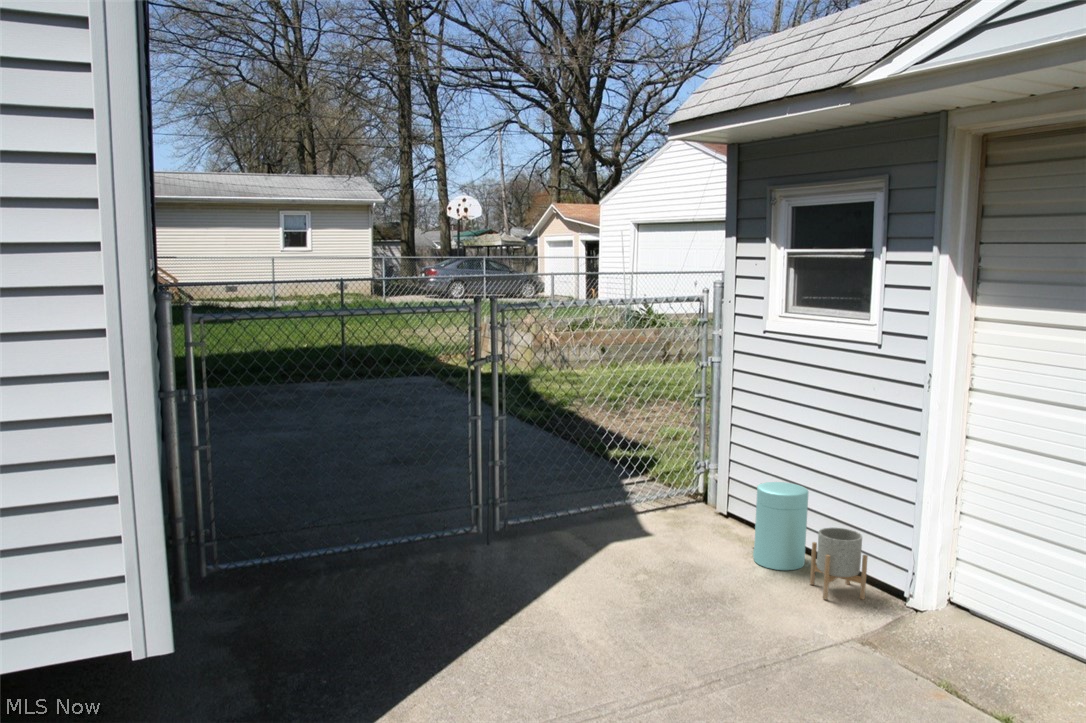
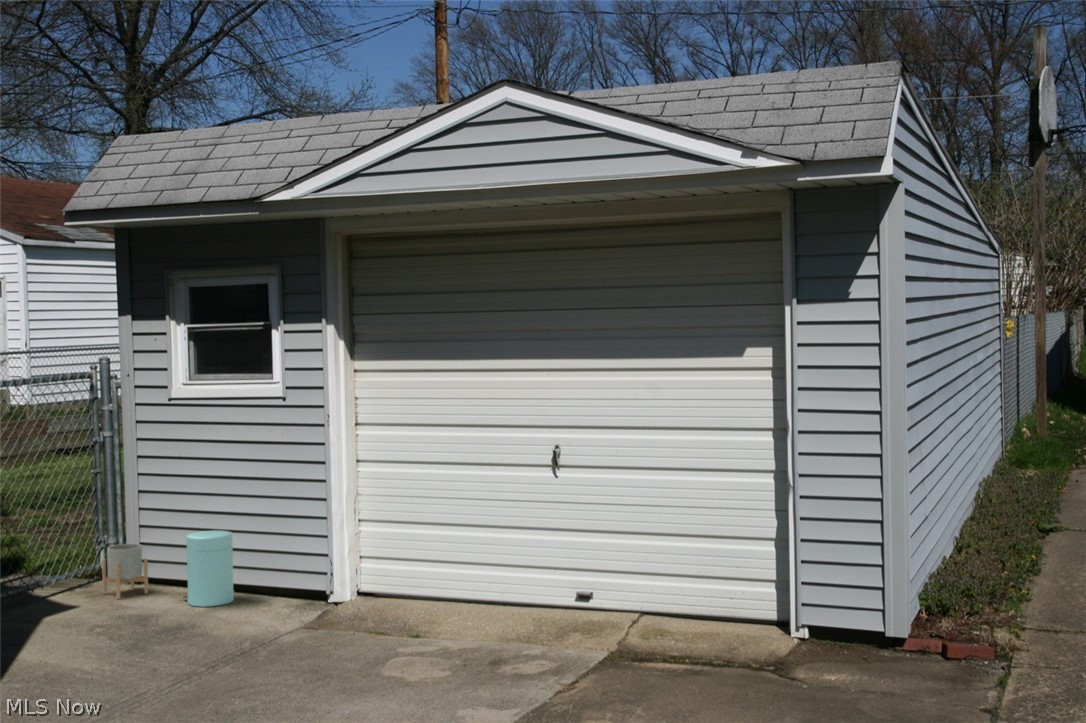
planter: present [810,528,868,599] -> present [102,544,148,599]

